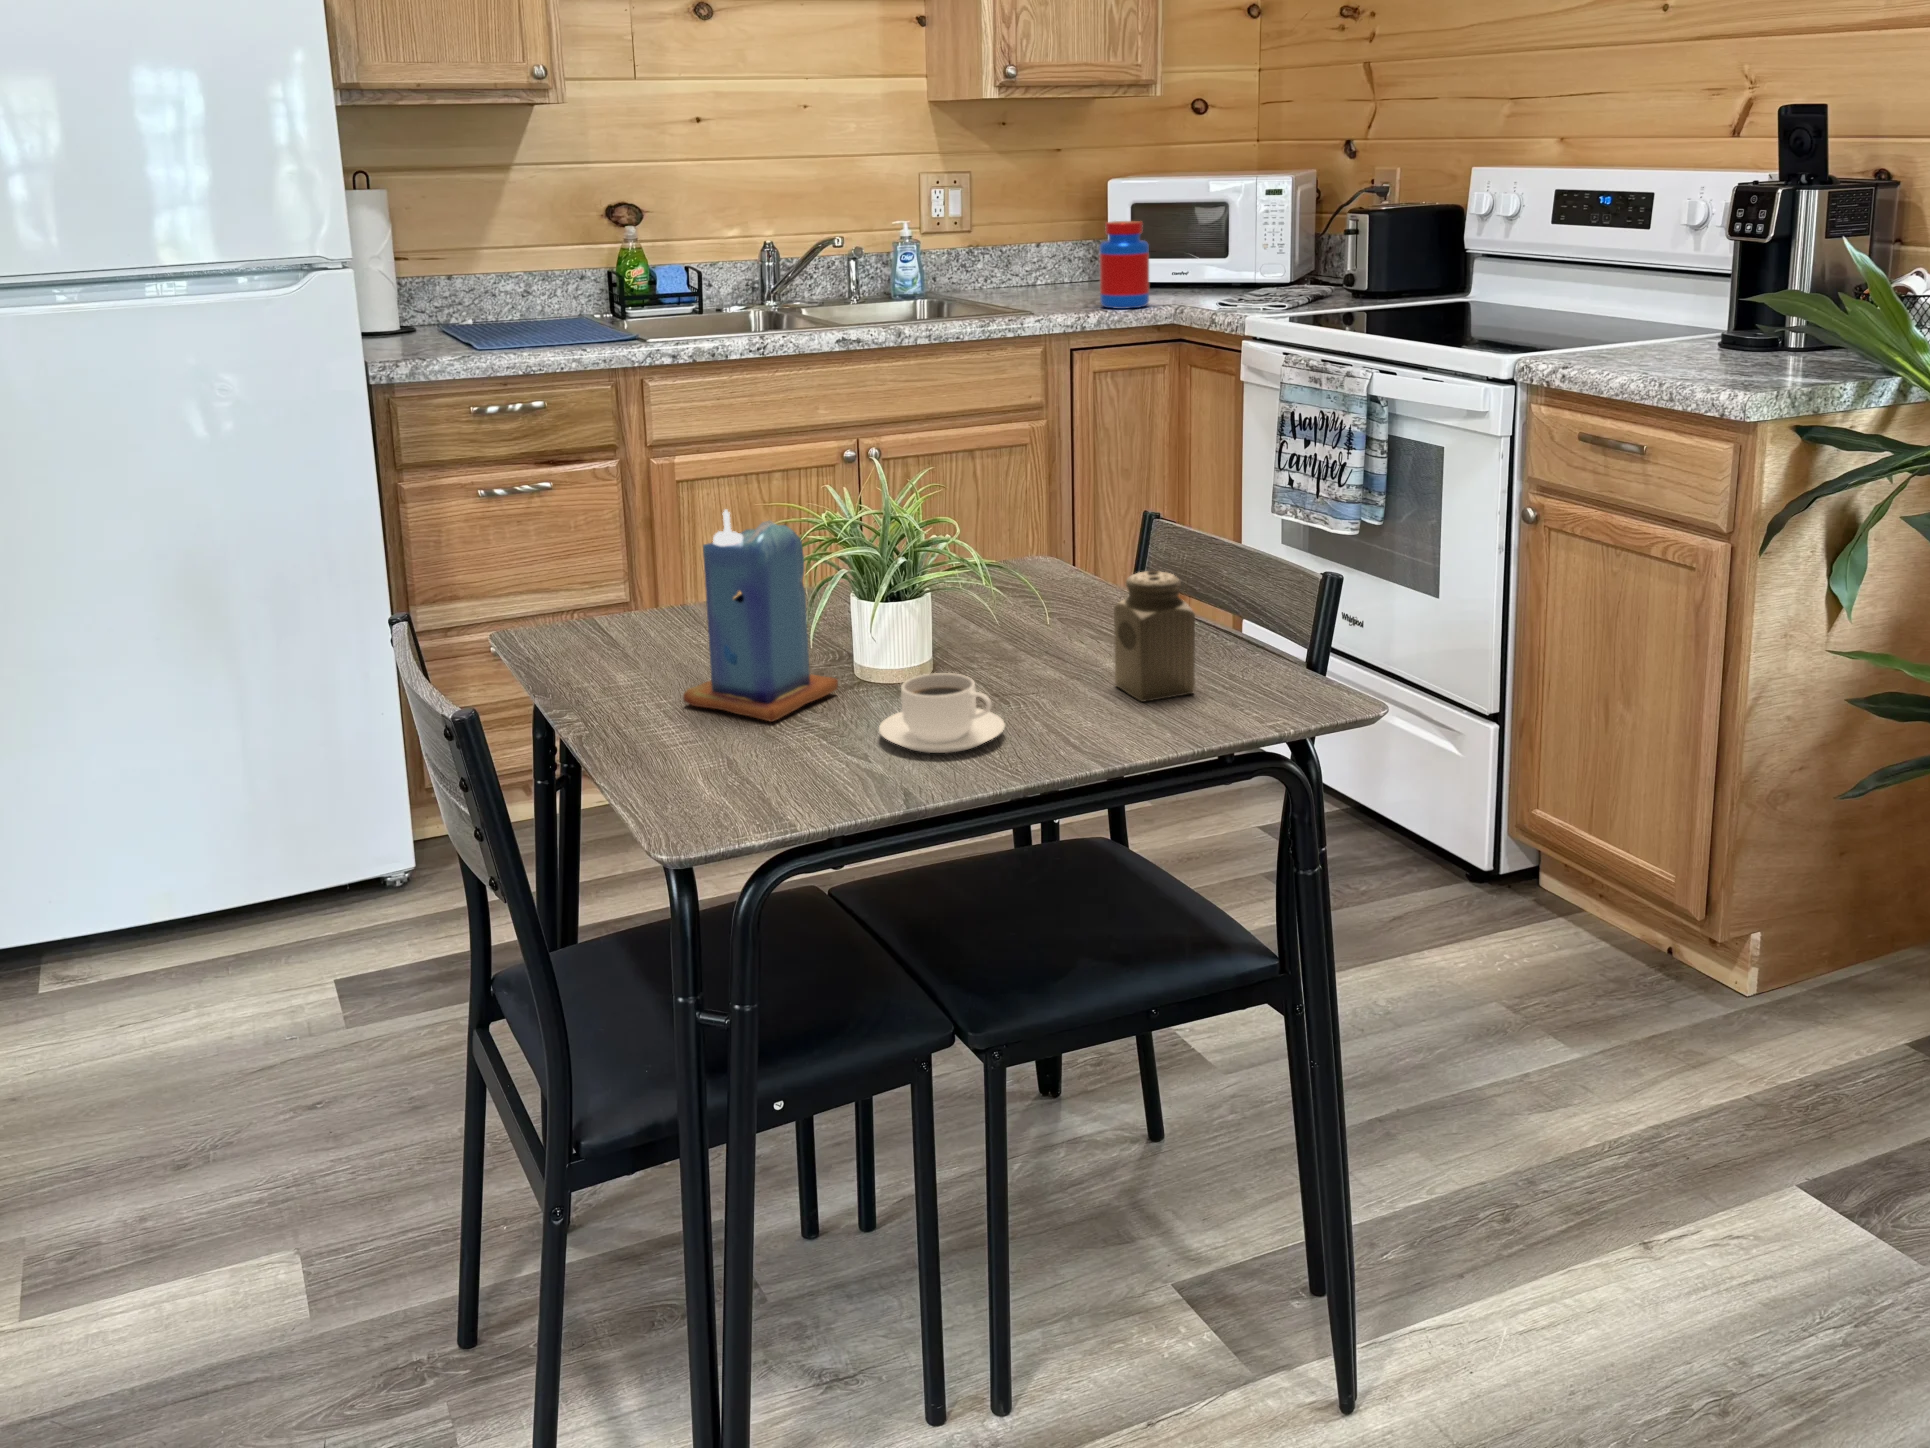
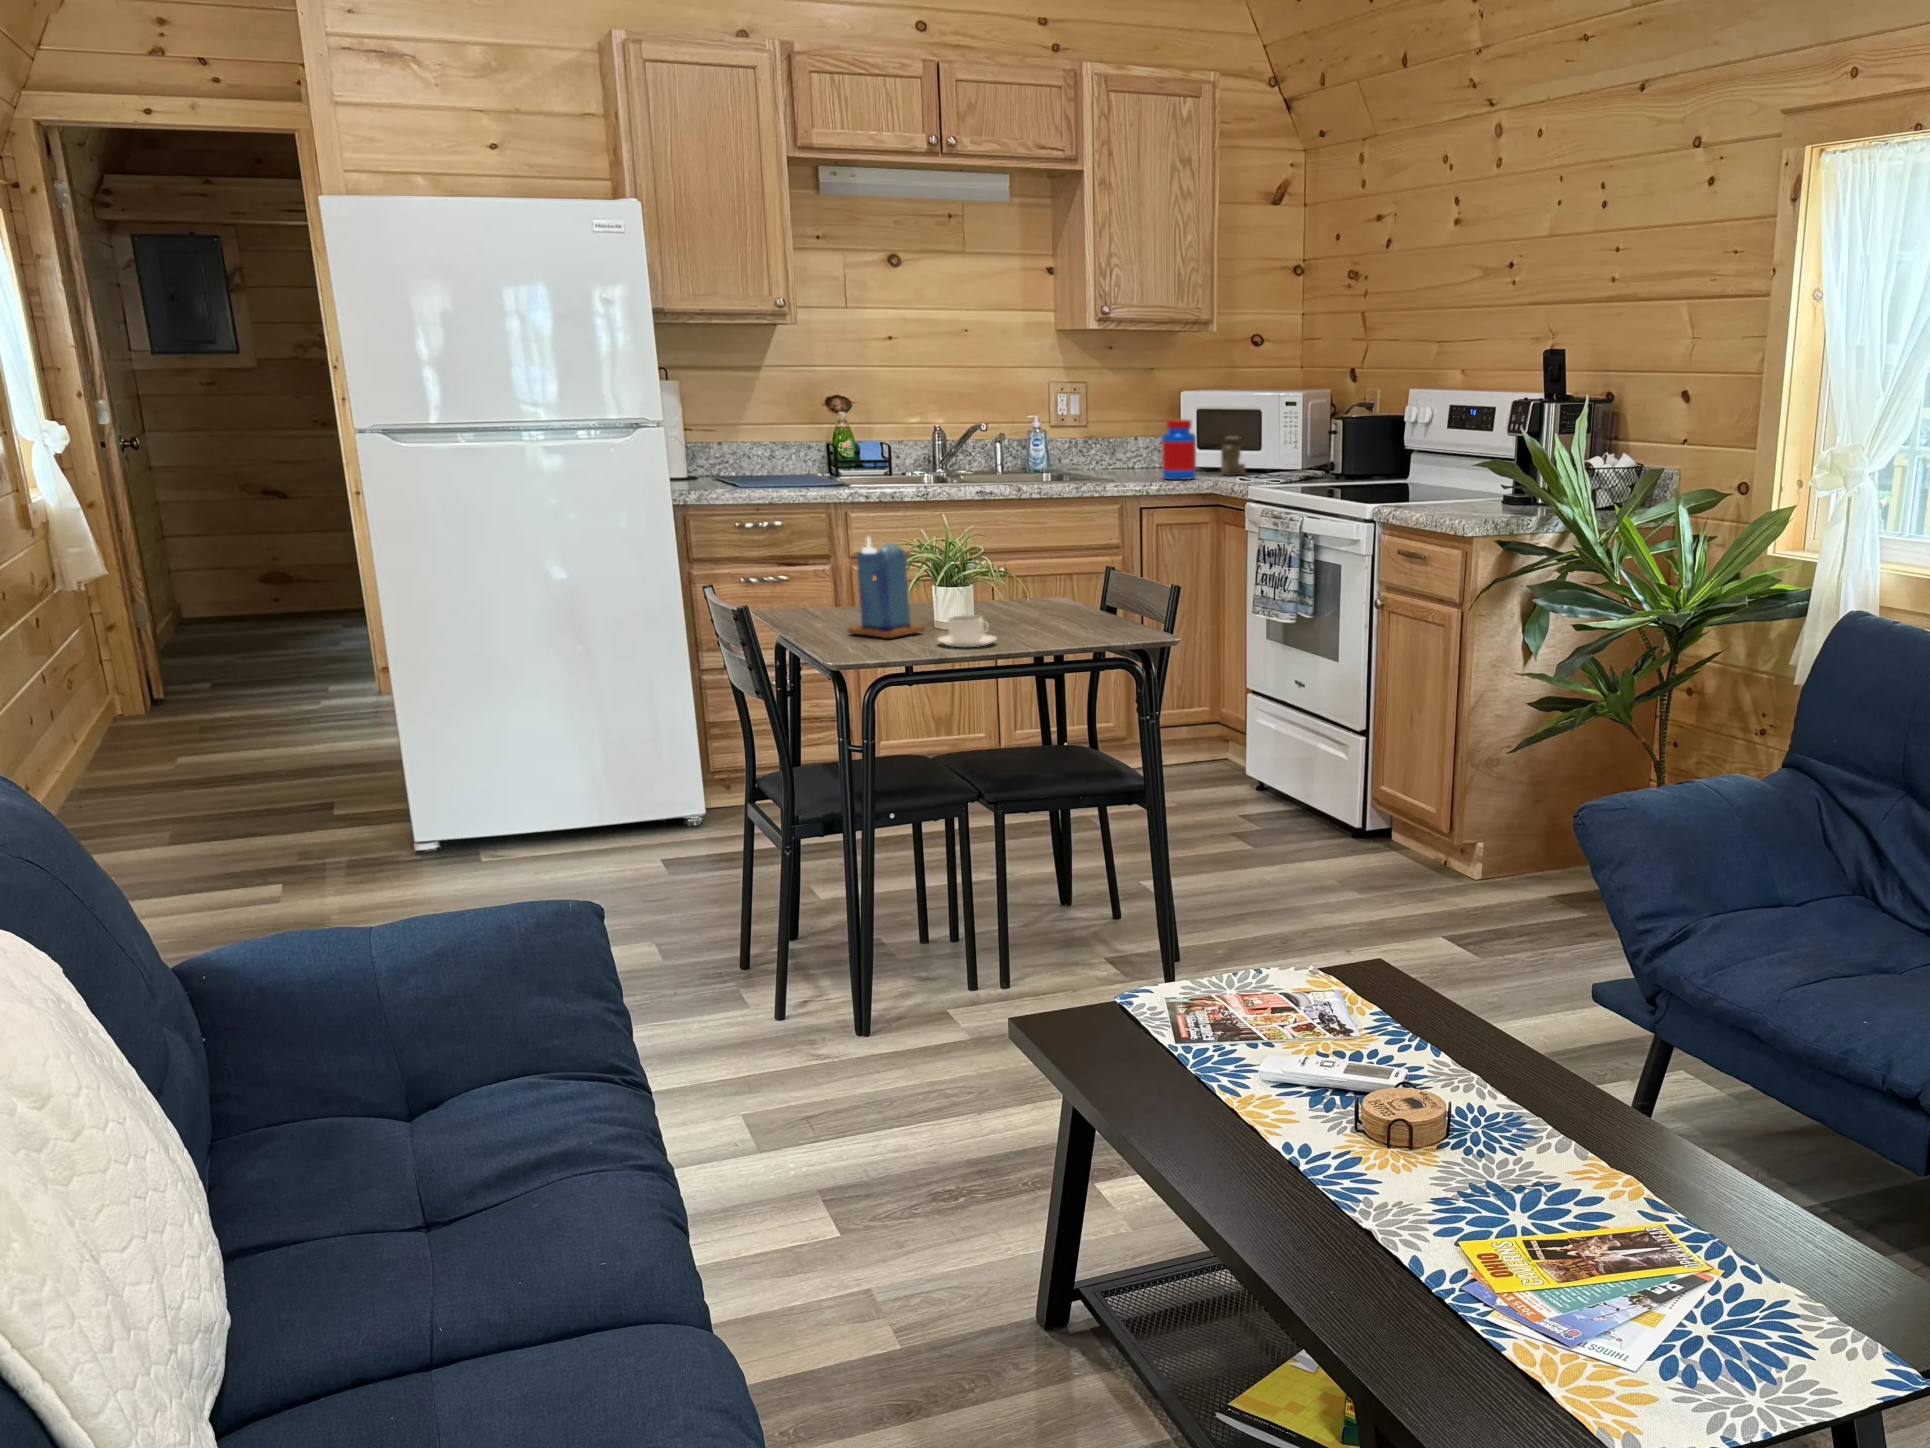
salt shaker: present [1114,571,1195,702] -> present [1221,437,1245,476]

